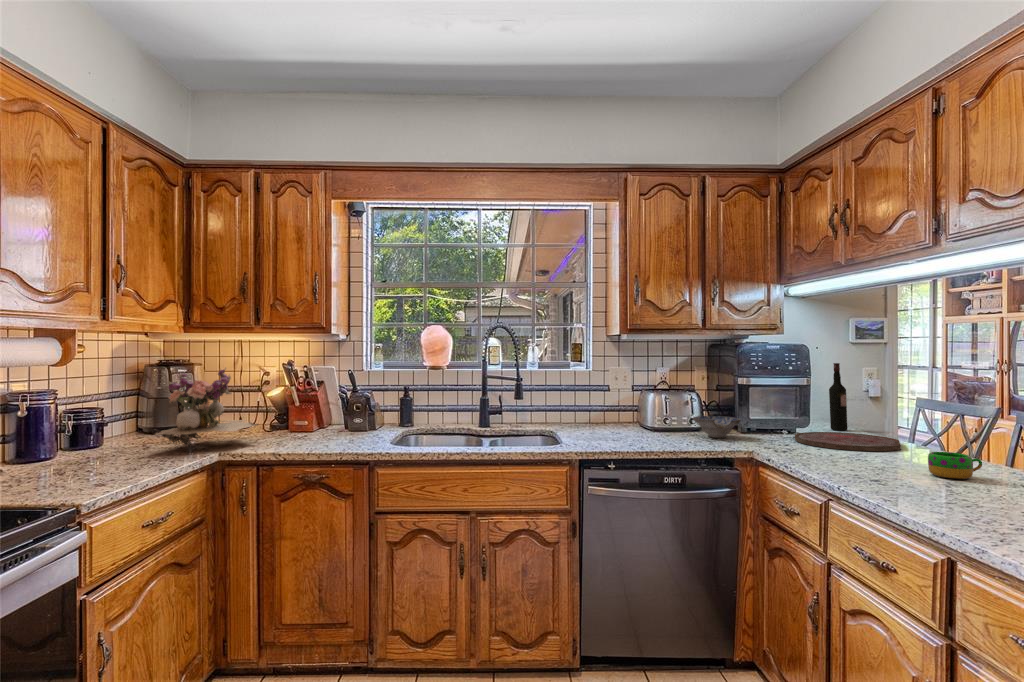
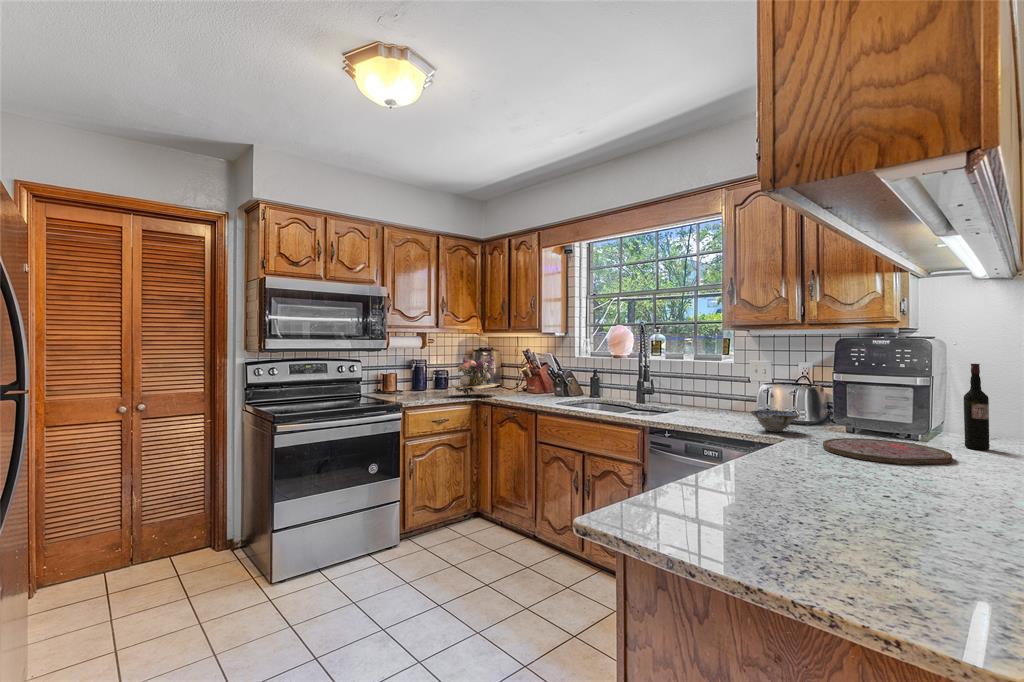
mug: present [928,452,982,480] -> none [775,450,818,478]

